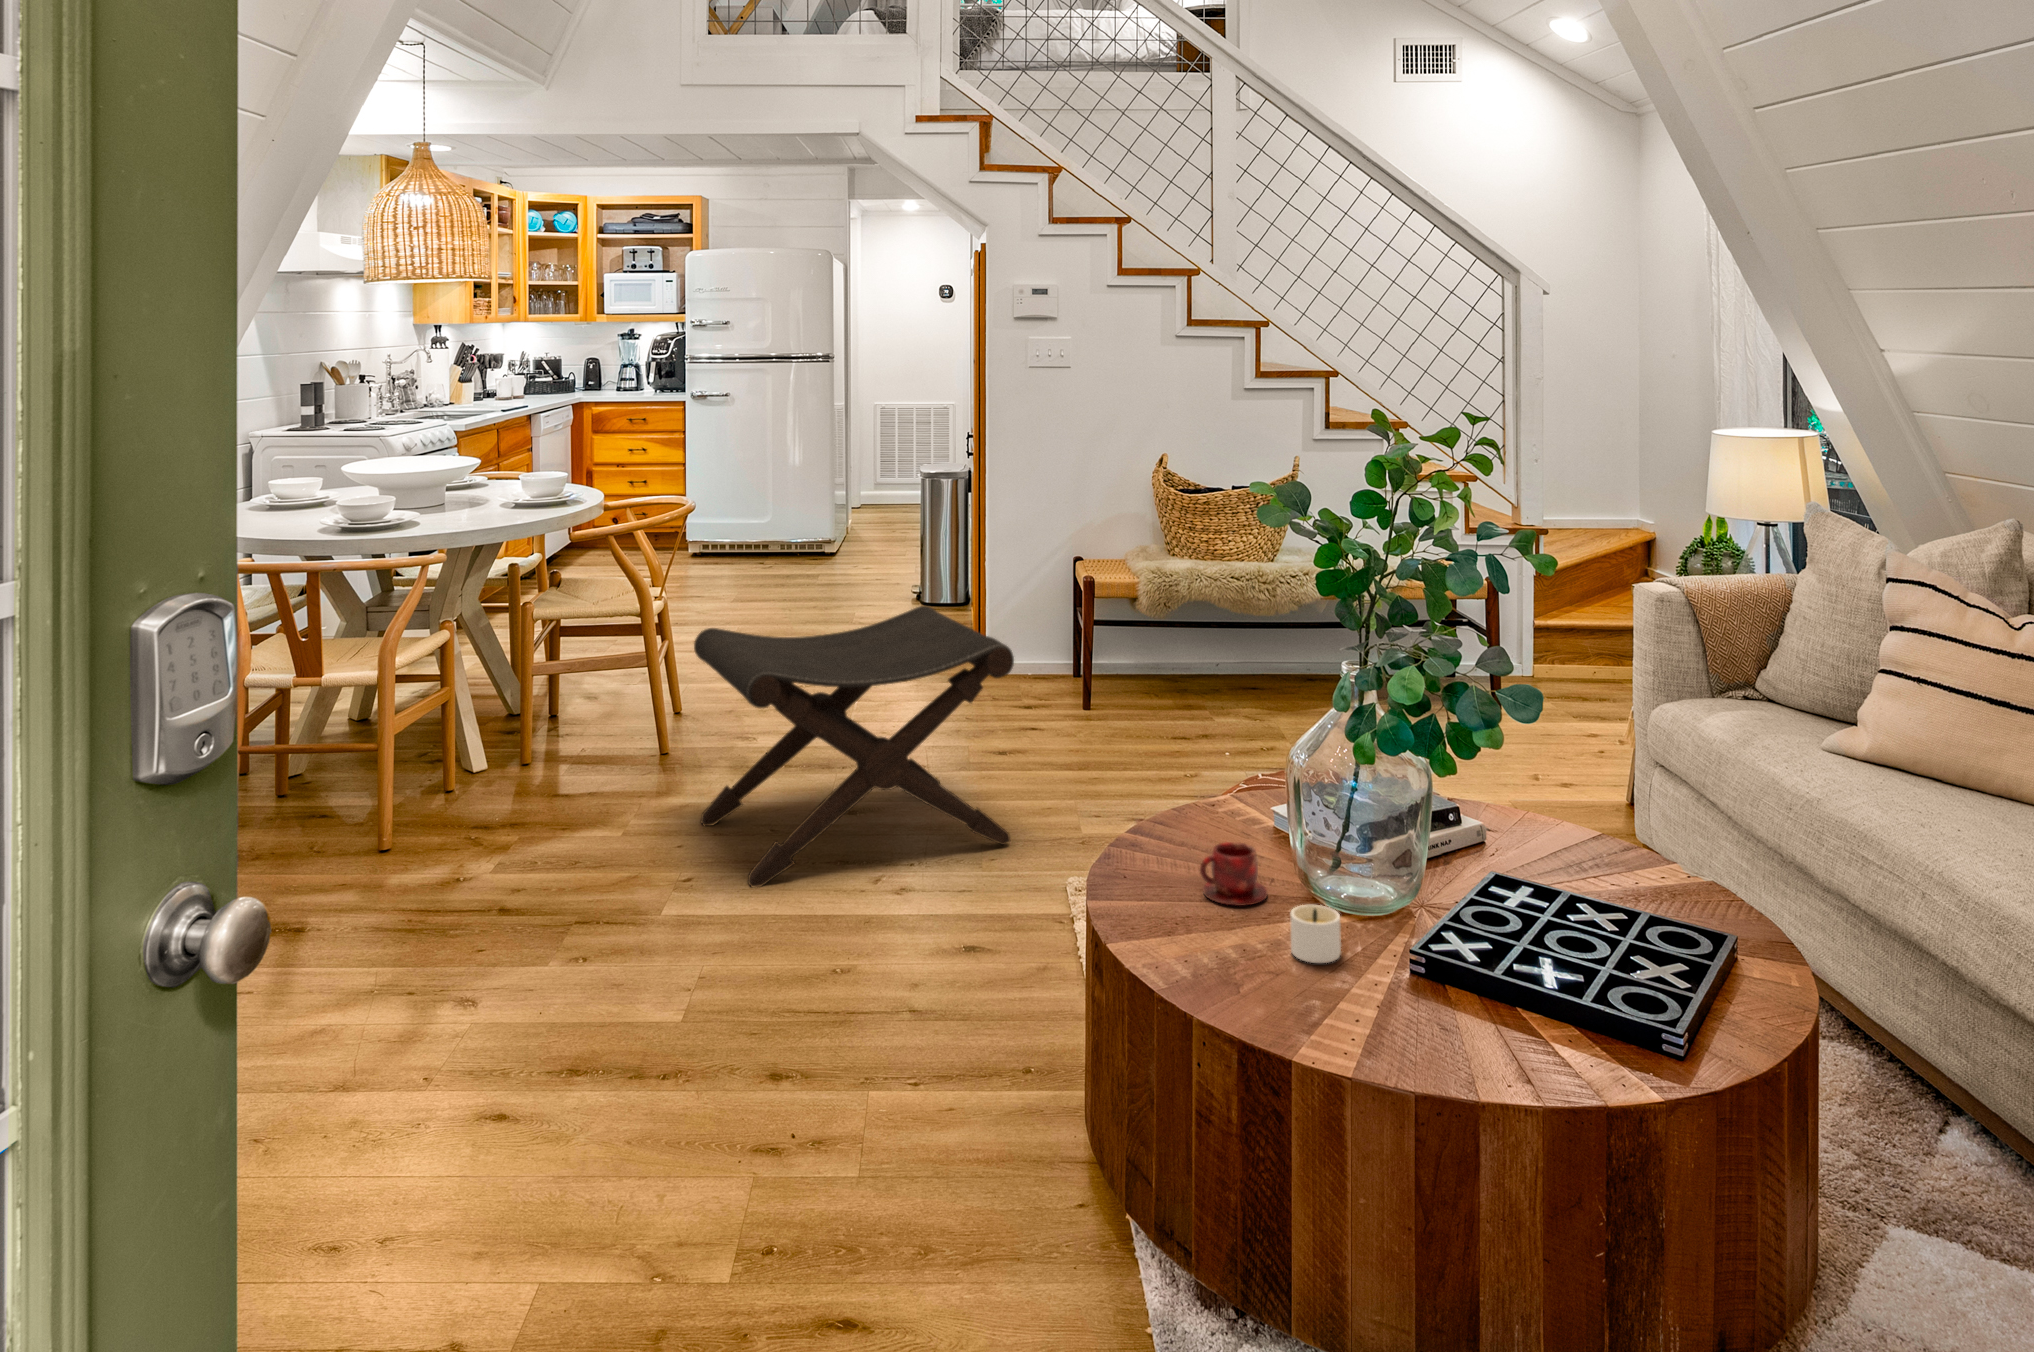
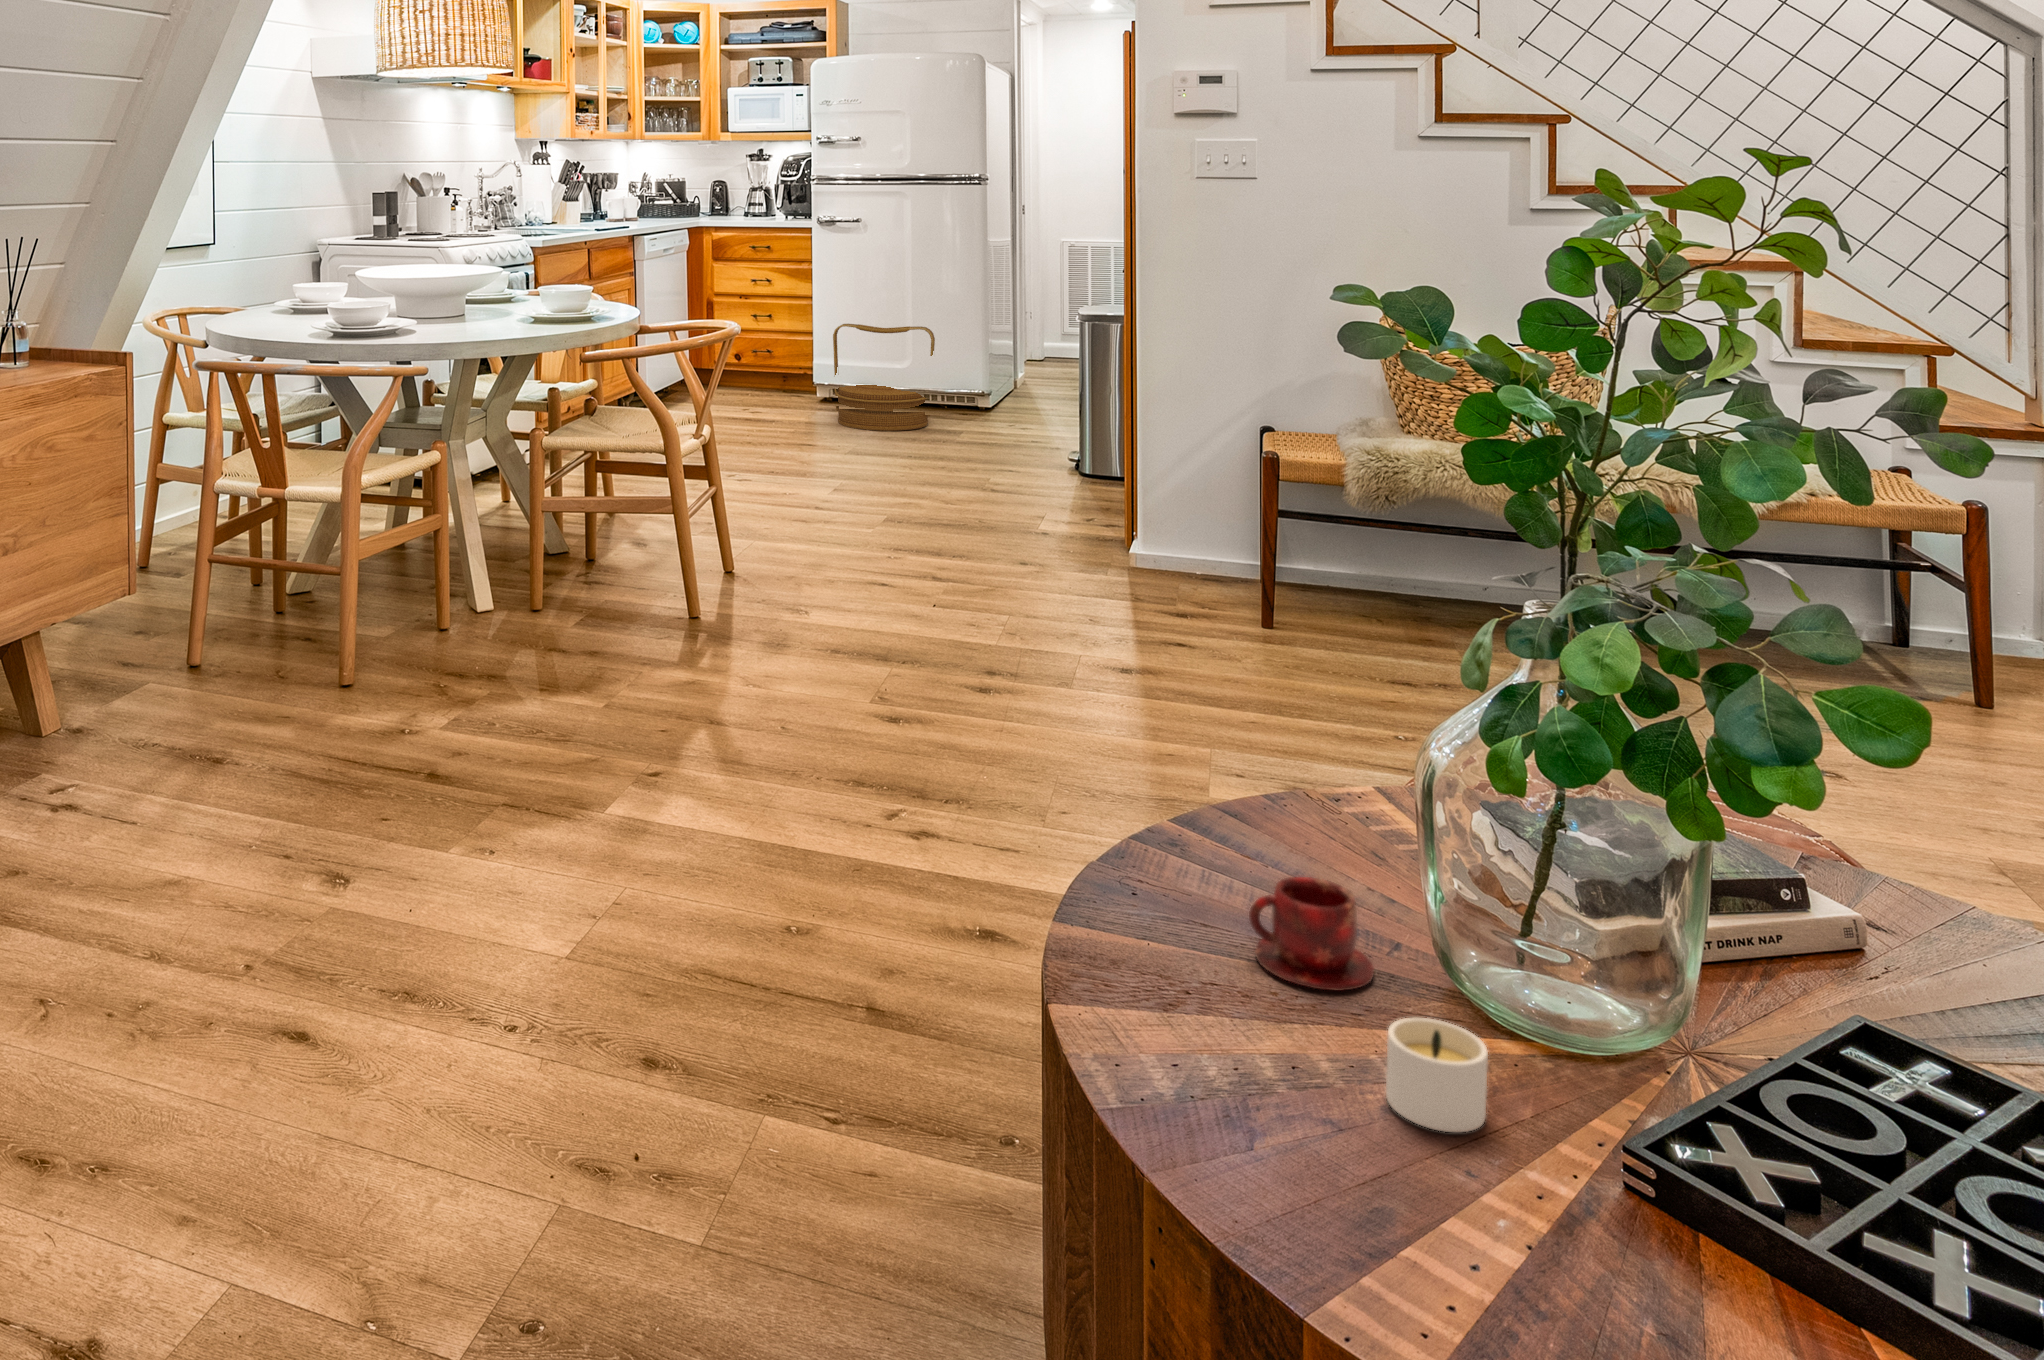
woven basket: none [714,482,800,572] -> present [833,324,935,431]
footstool: present [694,606,1014,888] -> none [686,473,1098,809]

